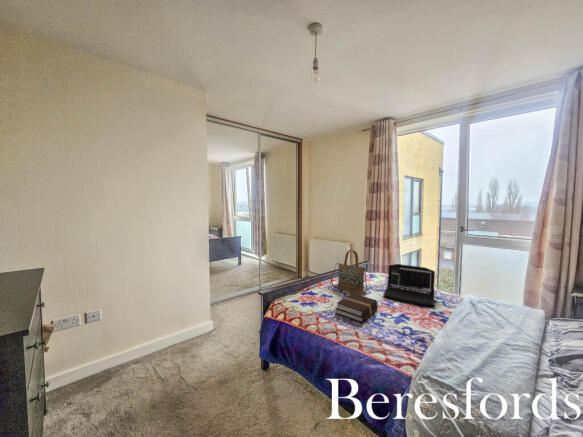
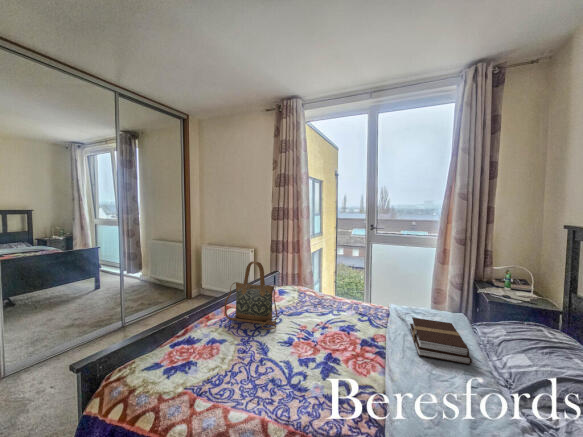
laptop: present [383,264,435,306] -> none [299,275,363,331]
book: present [335,294,378,322] -> present [410,318,472,364]

